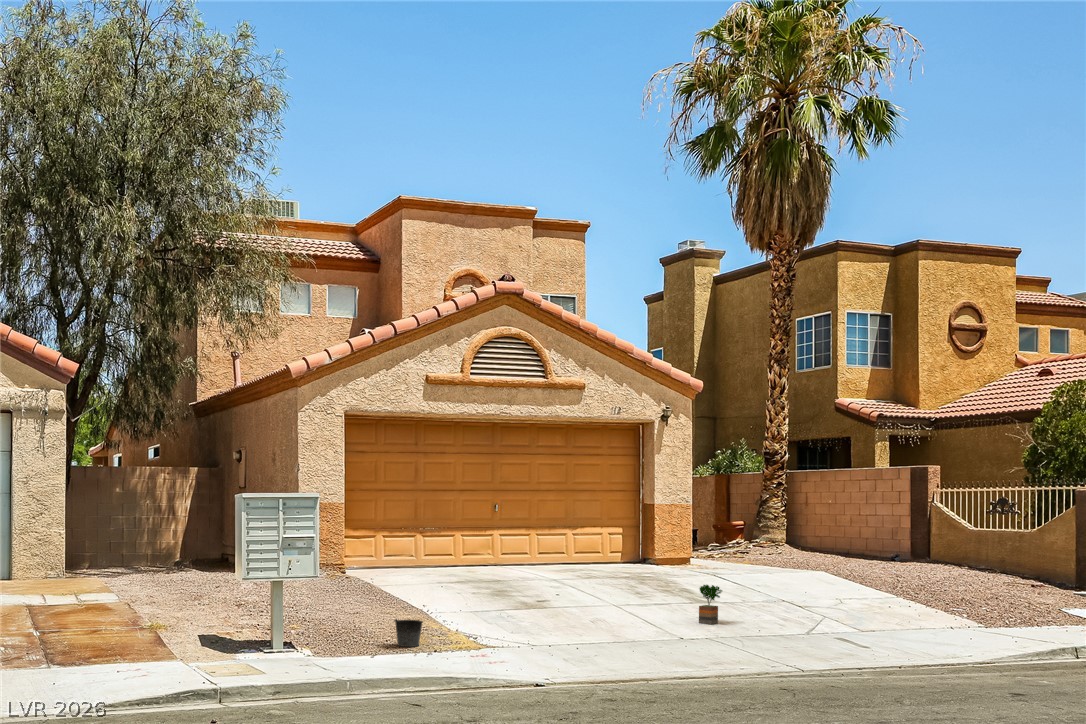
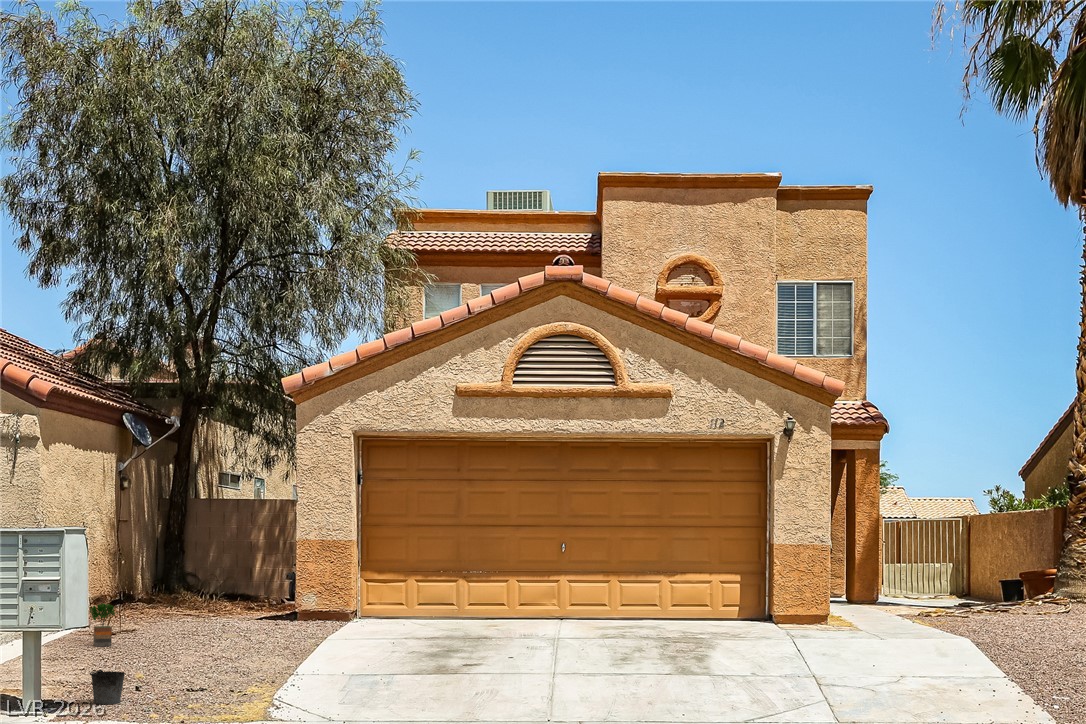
potted tree: present [699,585,722,624] -> present [90,603,118,647]

